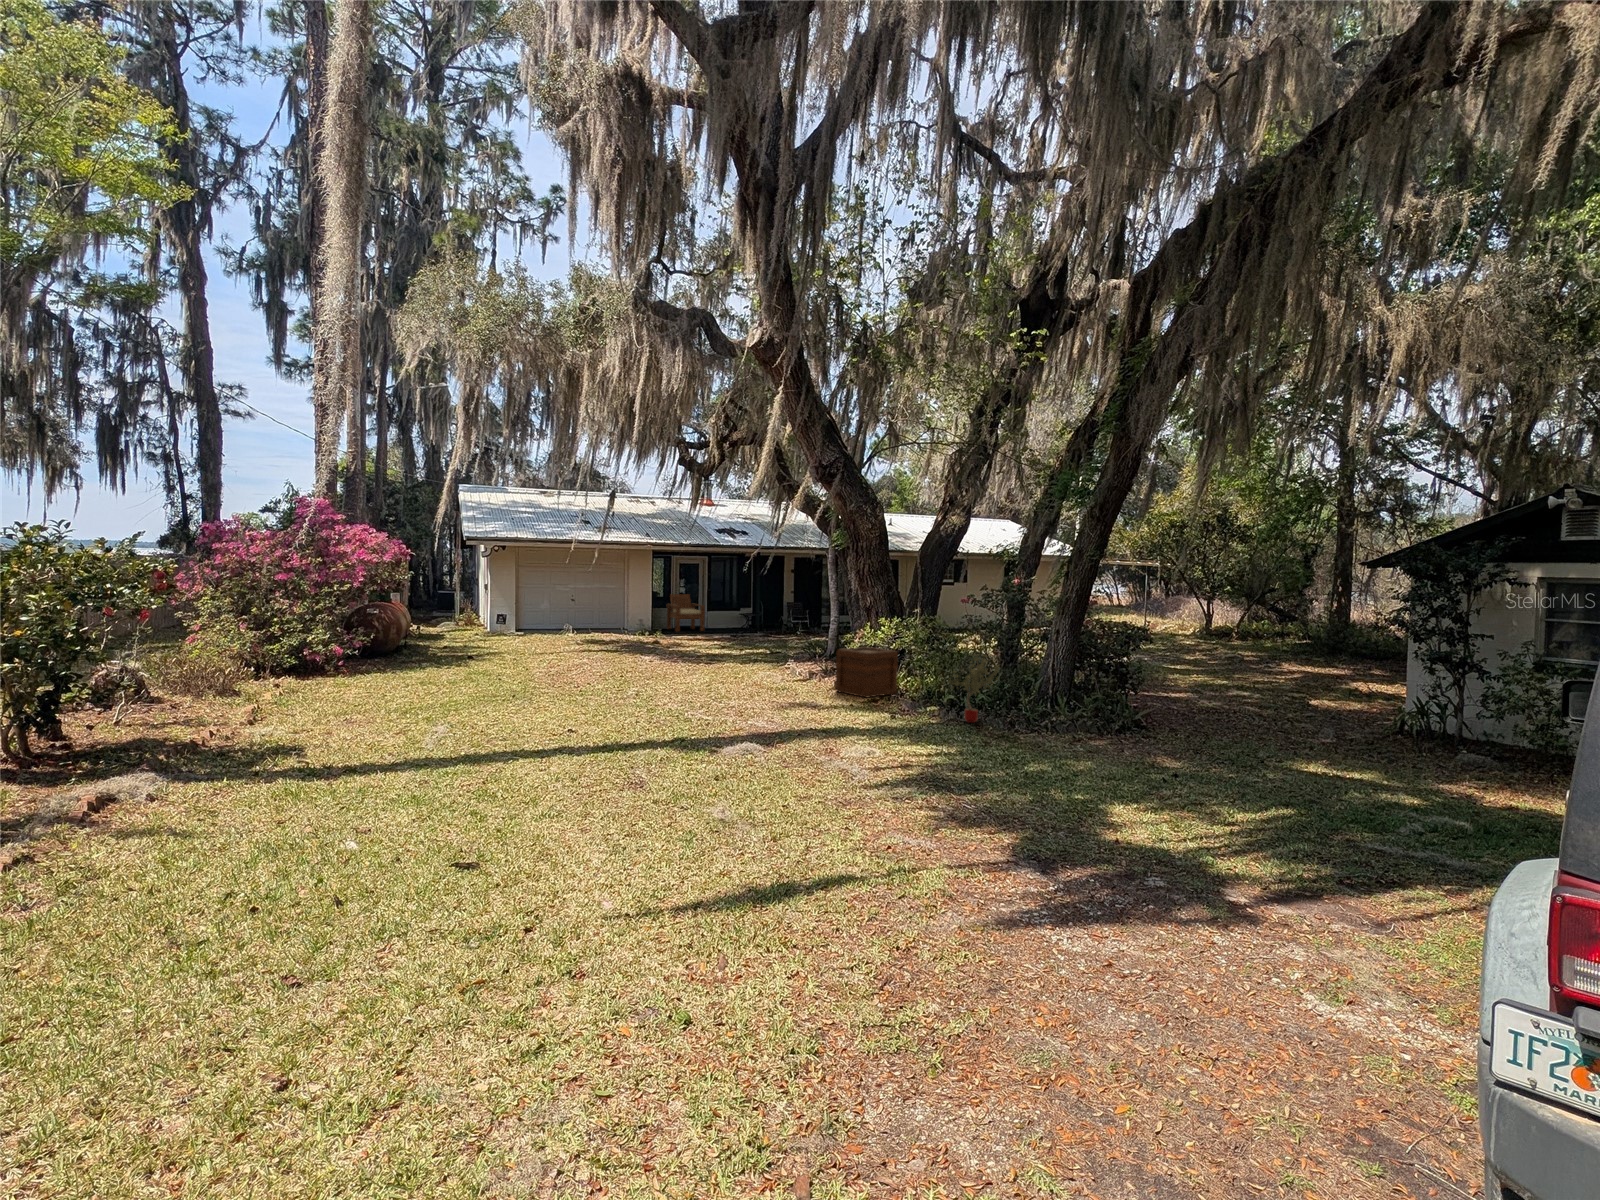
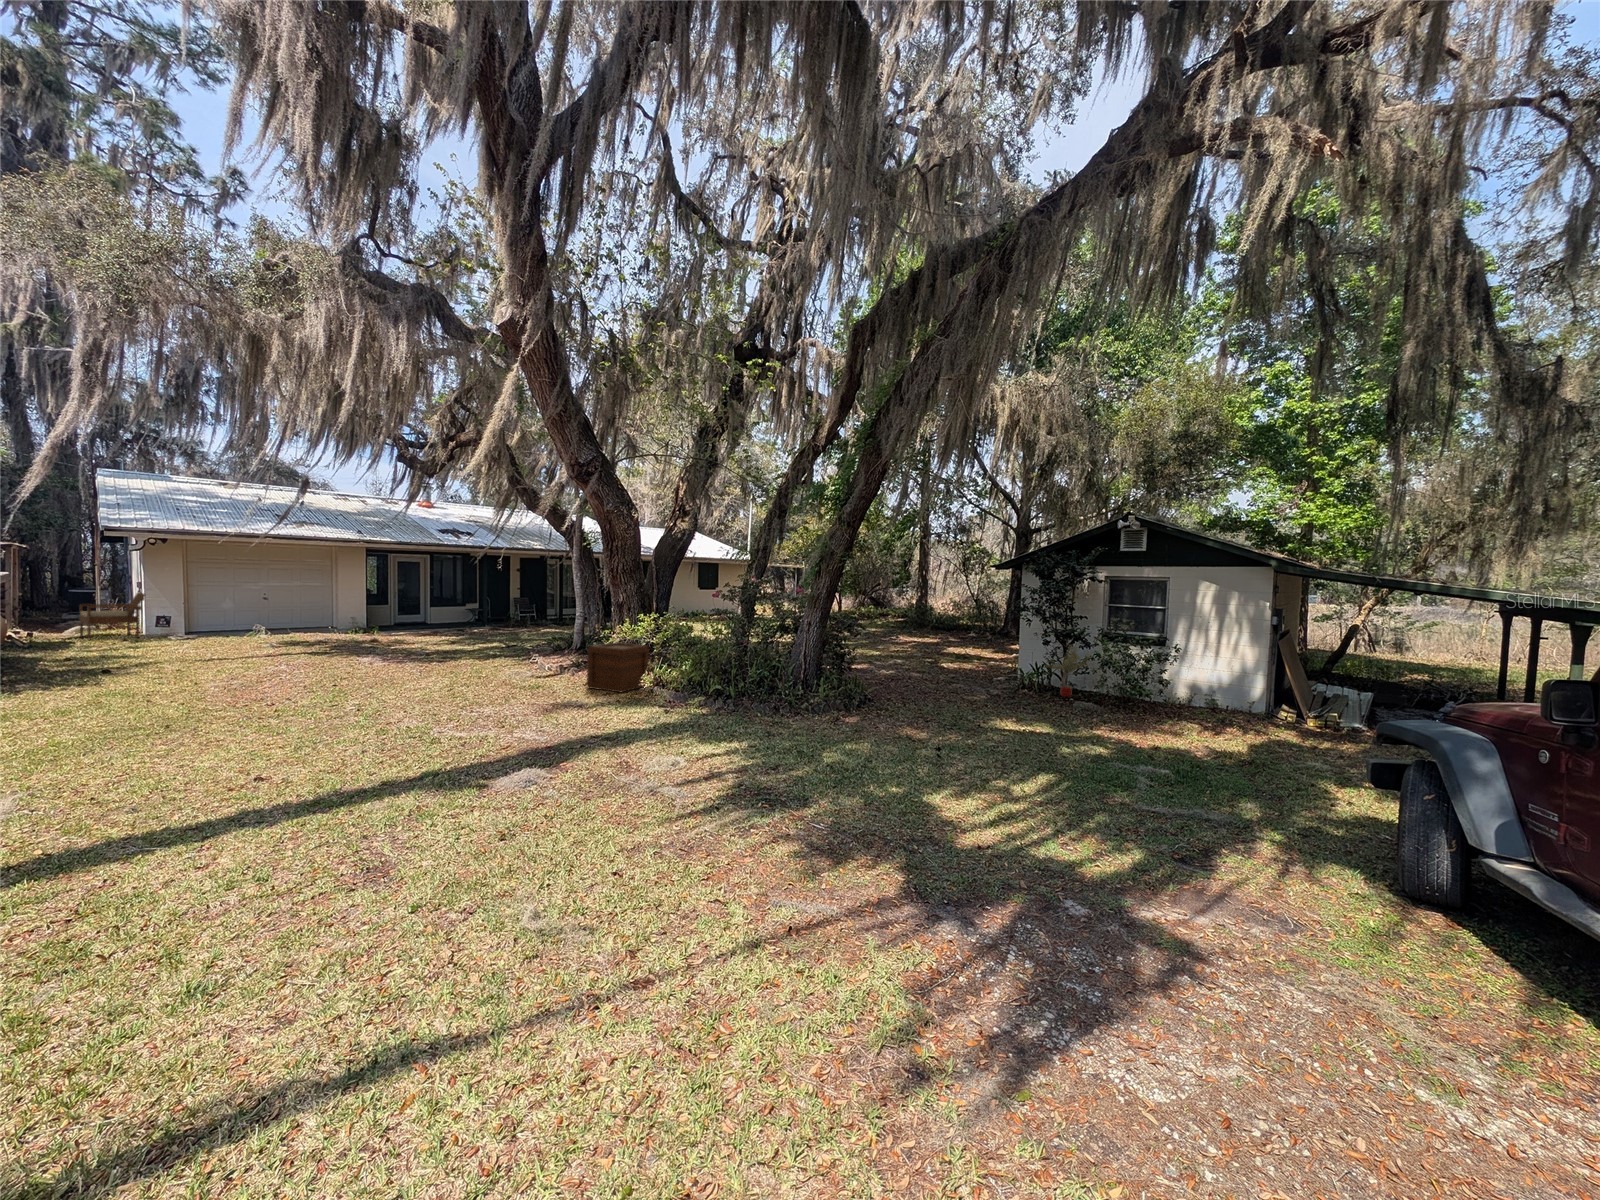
chair: present [667,594,705,631] -> present [79,593,145,640]
potted tree: present [948,654,999,723] -> present [1046,645,1090,697]

